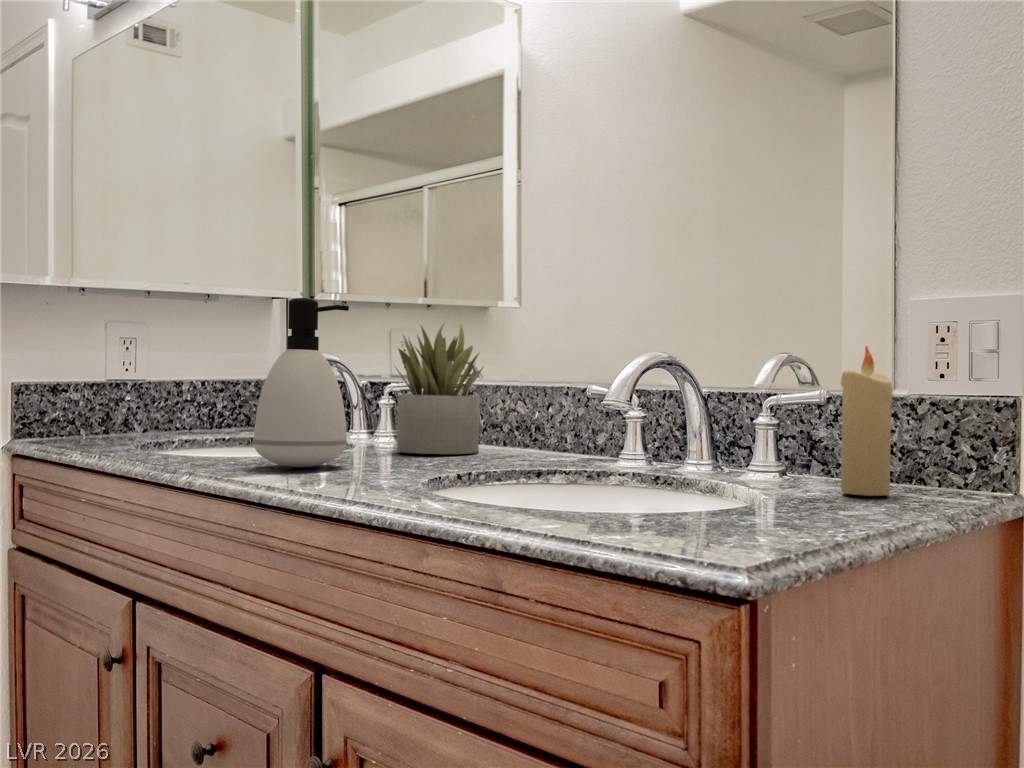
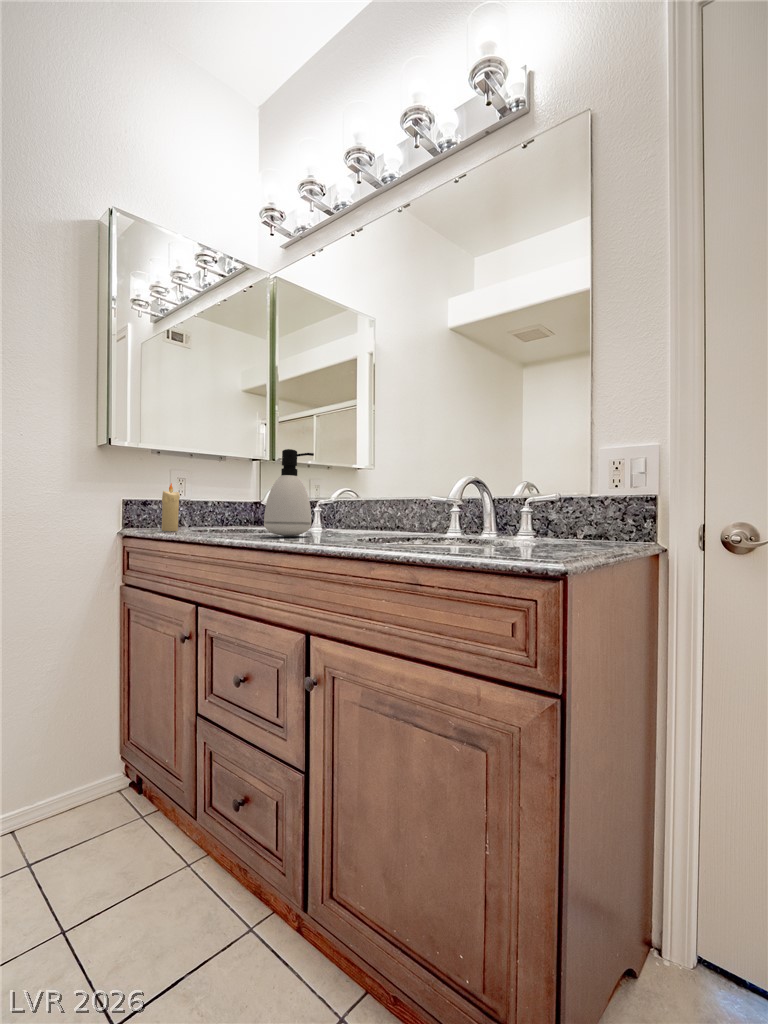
succulent plant: present [396,324,483,454] -> none [329,466,376,533]
candle: present [841,346,893,496] -> present [162,483,180,531]

